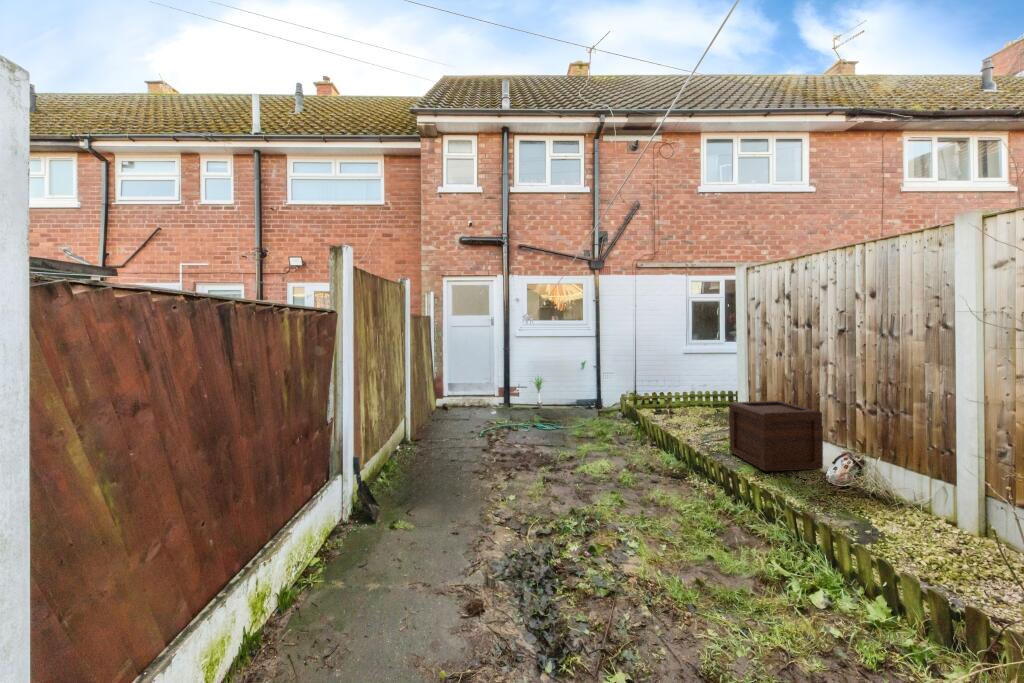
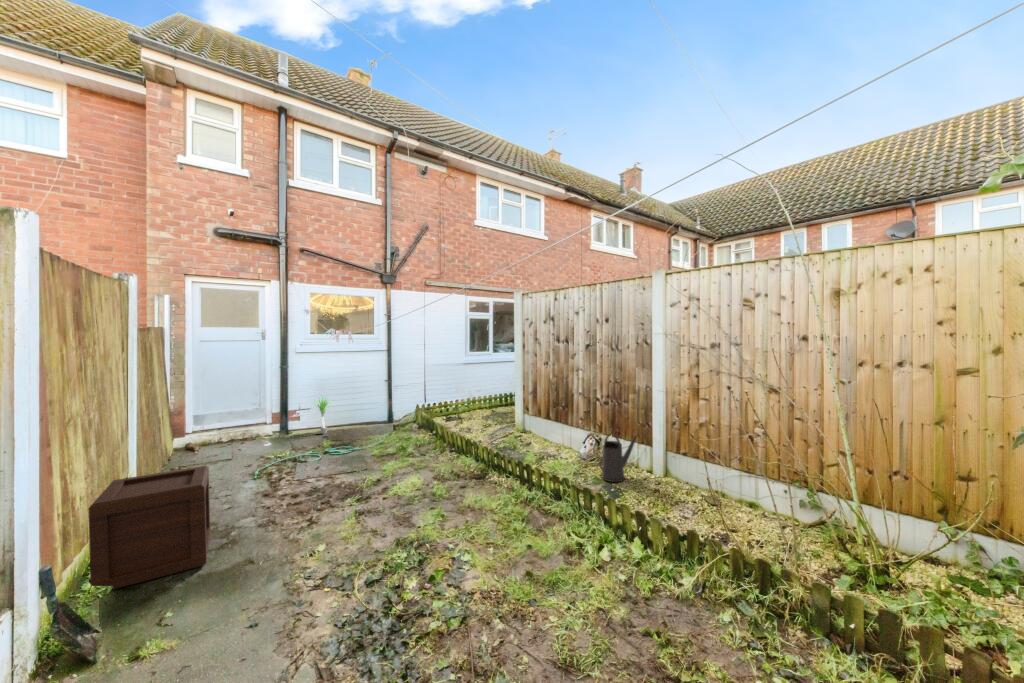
wooden crate: present [729,401,823,471] -> present [88,466,210,590]
watering can: none [852,459,932,531] -> present [599,434,637,482]

